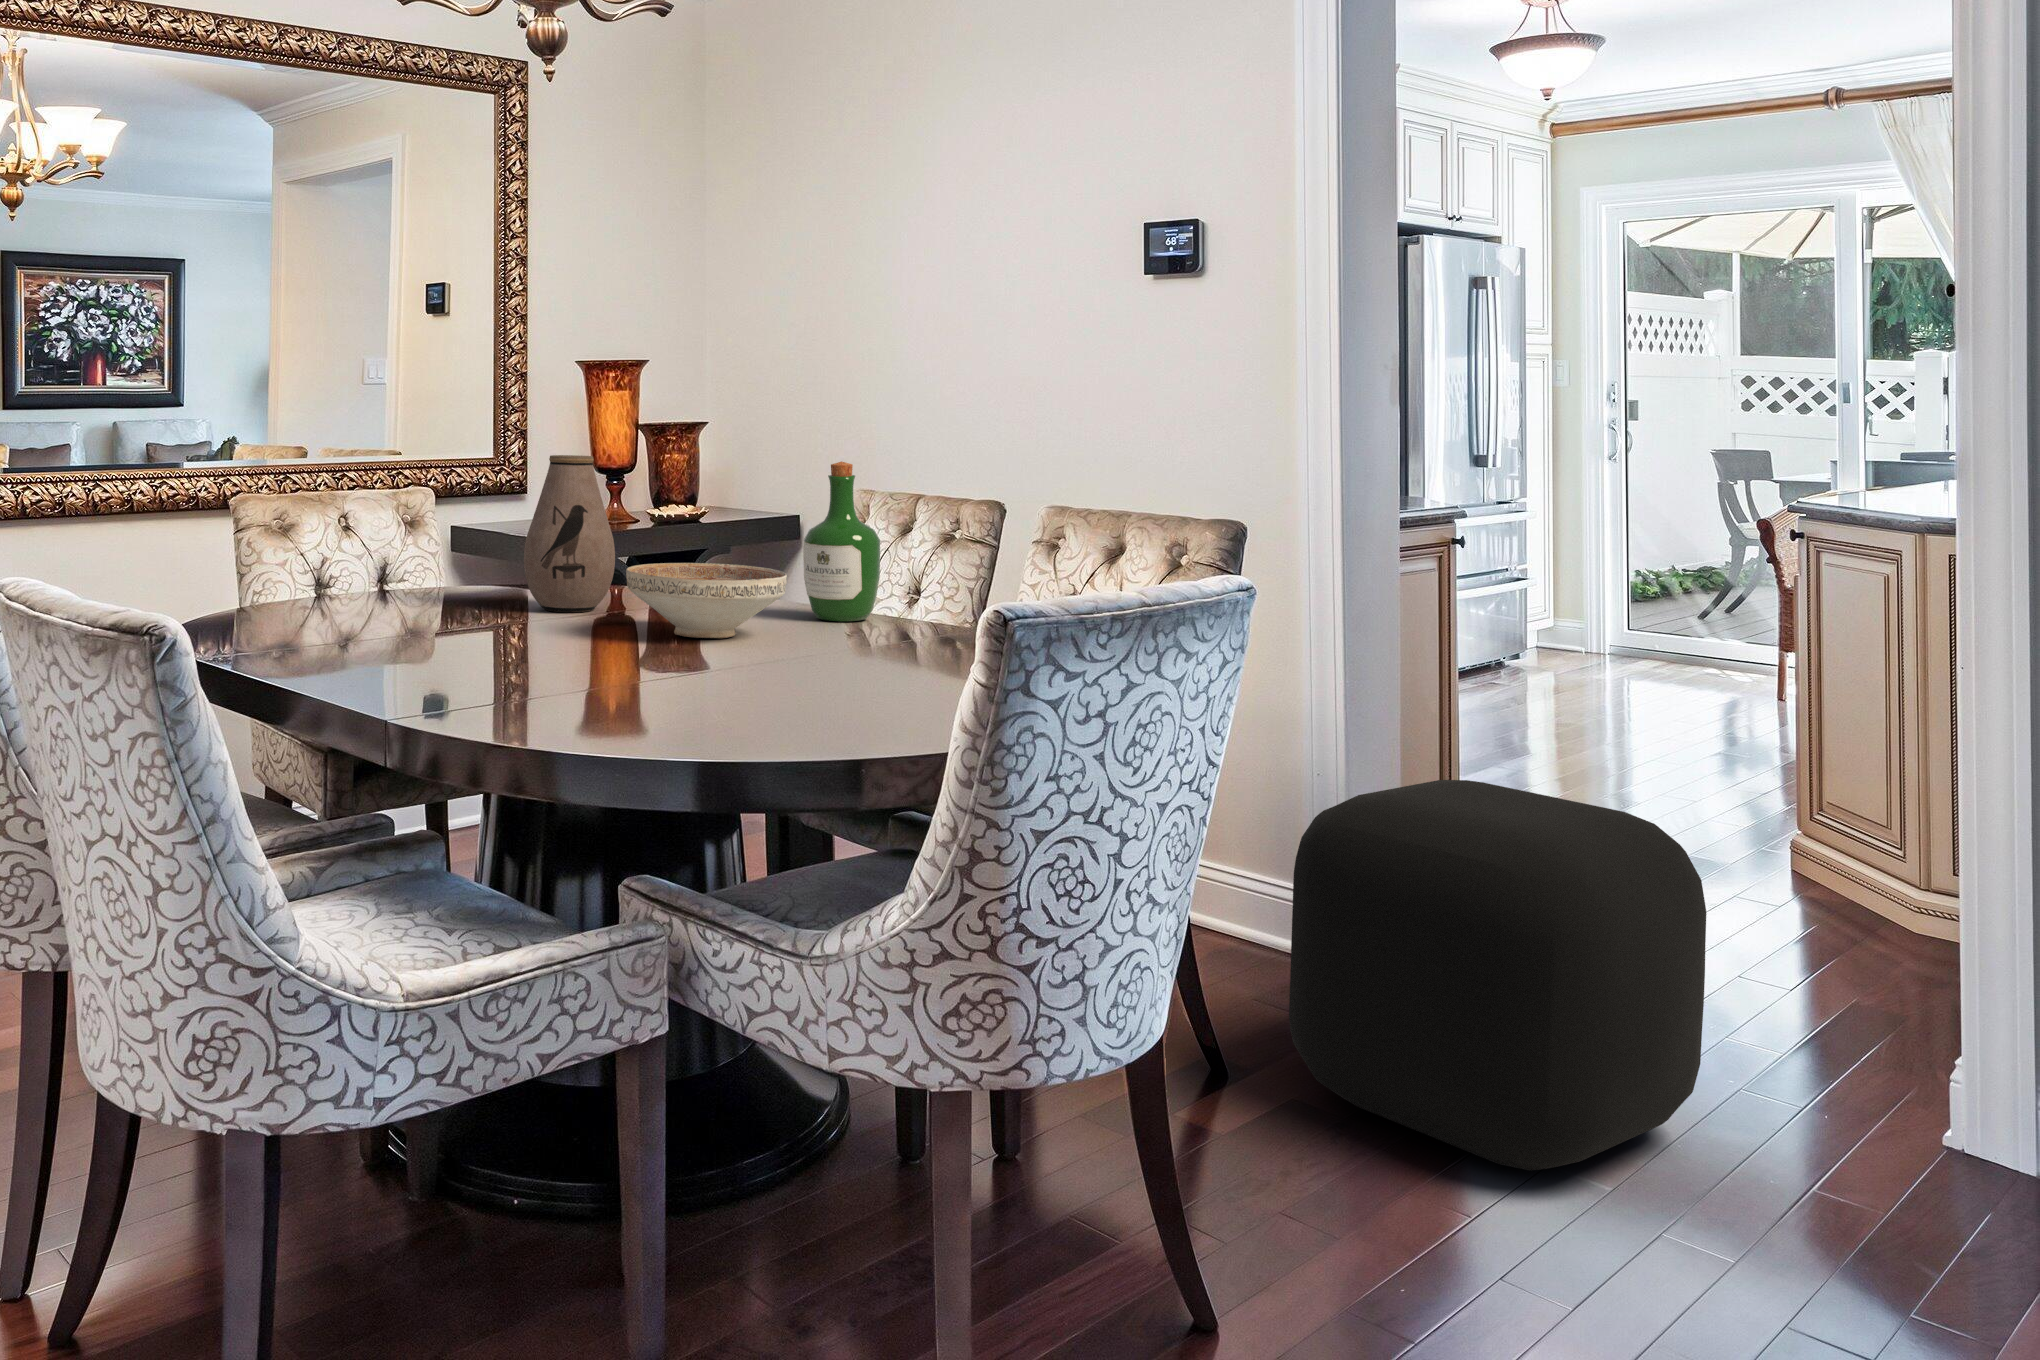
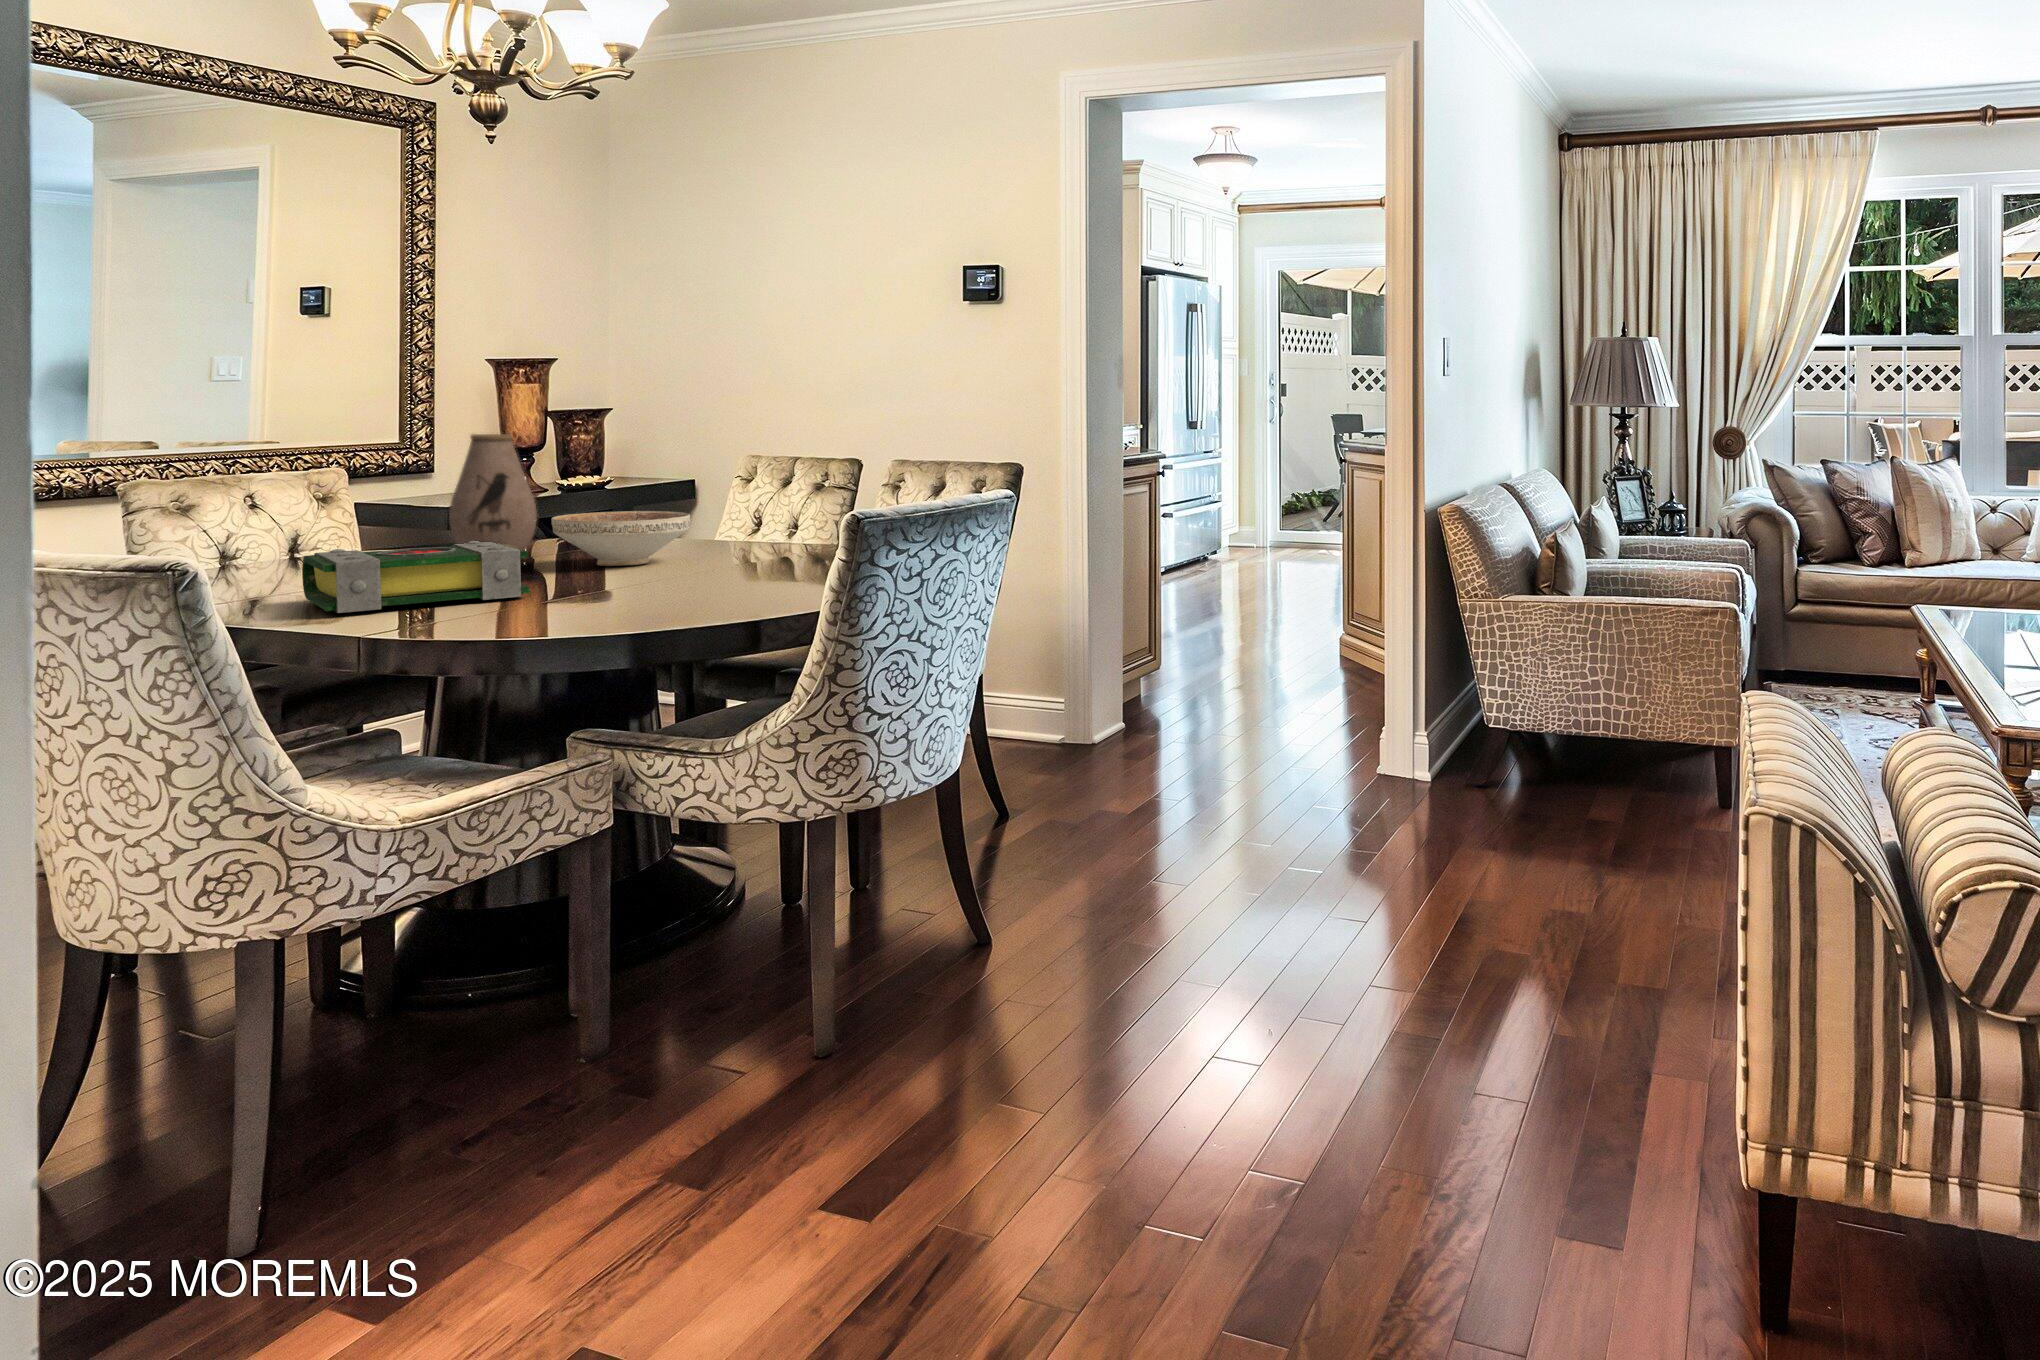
wine bottle: present [803,461,880,621] -> none [701,432,765,549]
book: none [359,597,589,683] -> present [302,541,529,613]
ottoman: present [1289,780,1706,1171] -> none [1057,612,1281,829]

